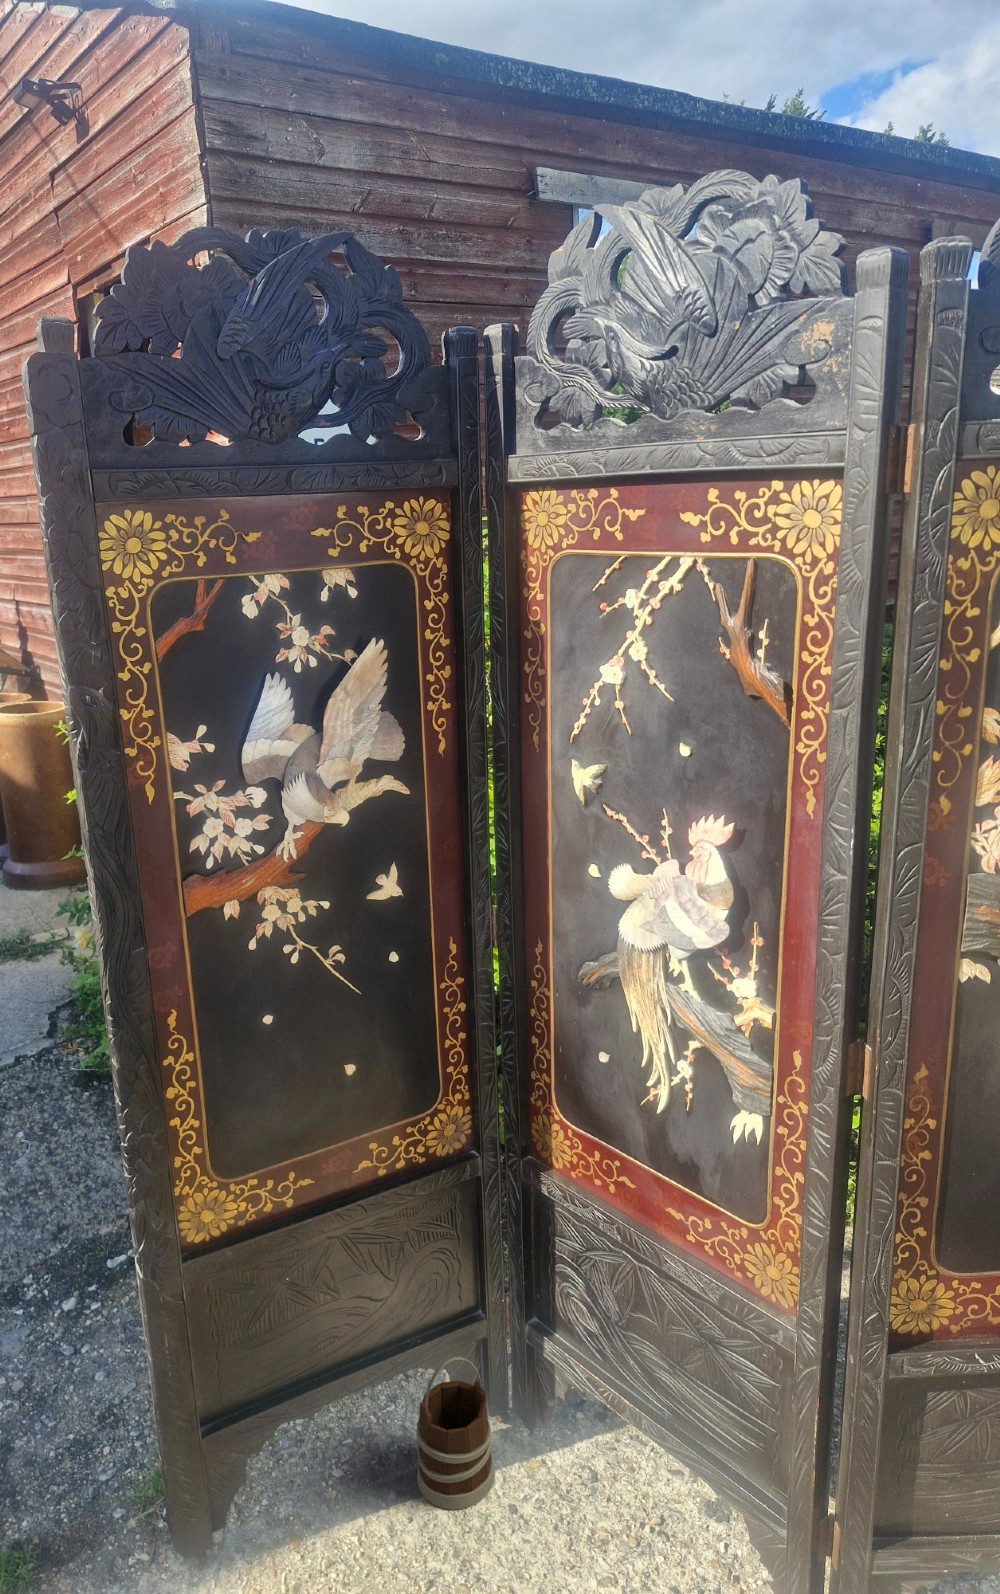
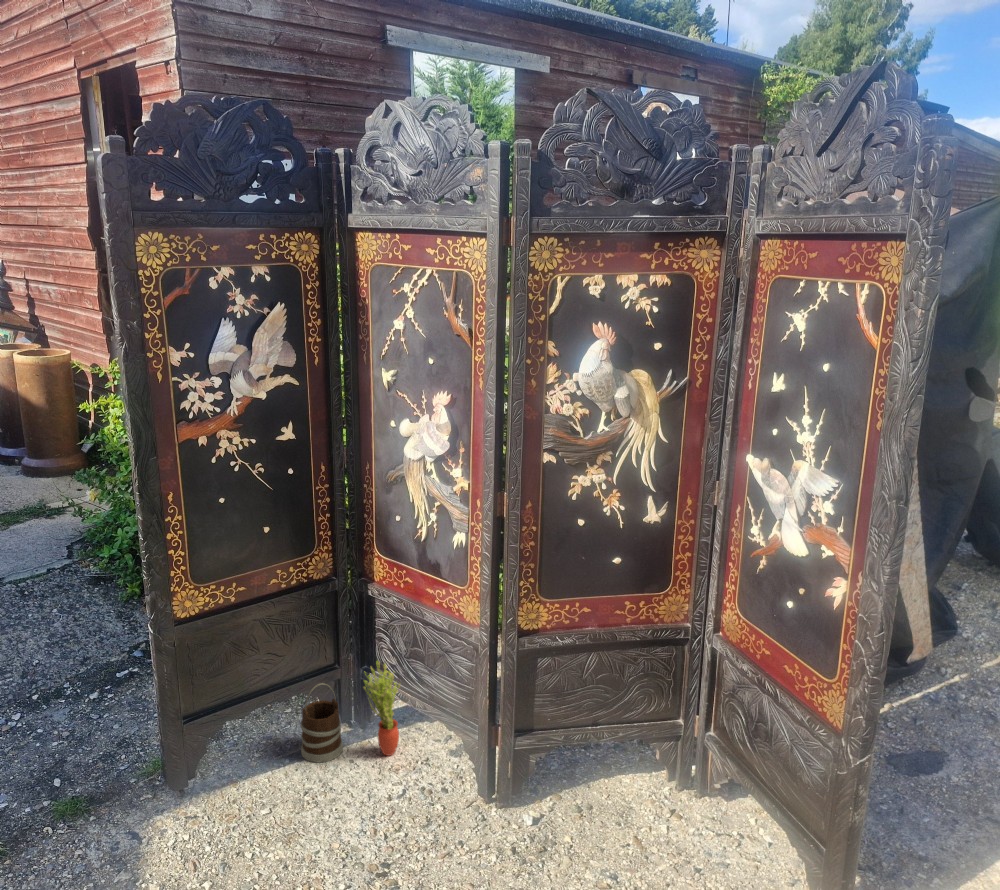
potted plant: none [535,1318,609,1501] -> present [364,662,400,756]

